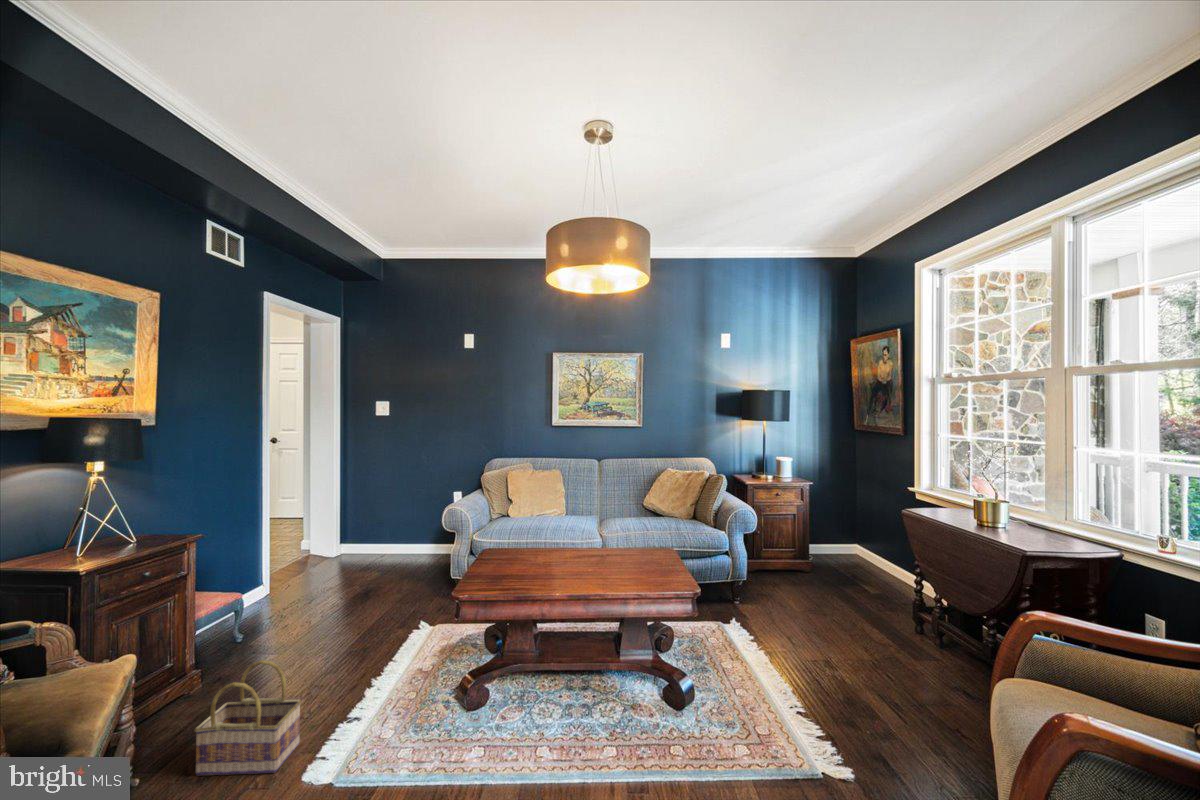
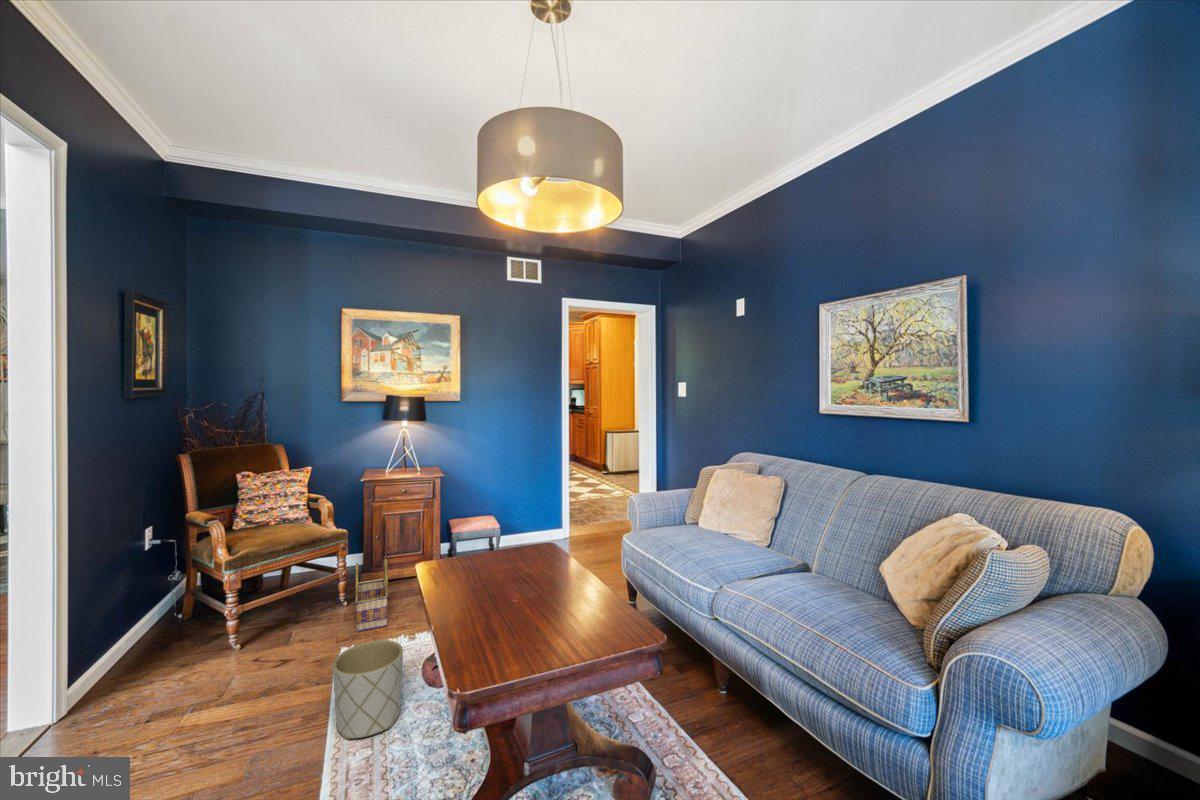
planter: none [469,670,535,774] -> present [333,640,403,739]

